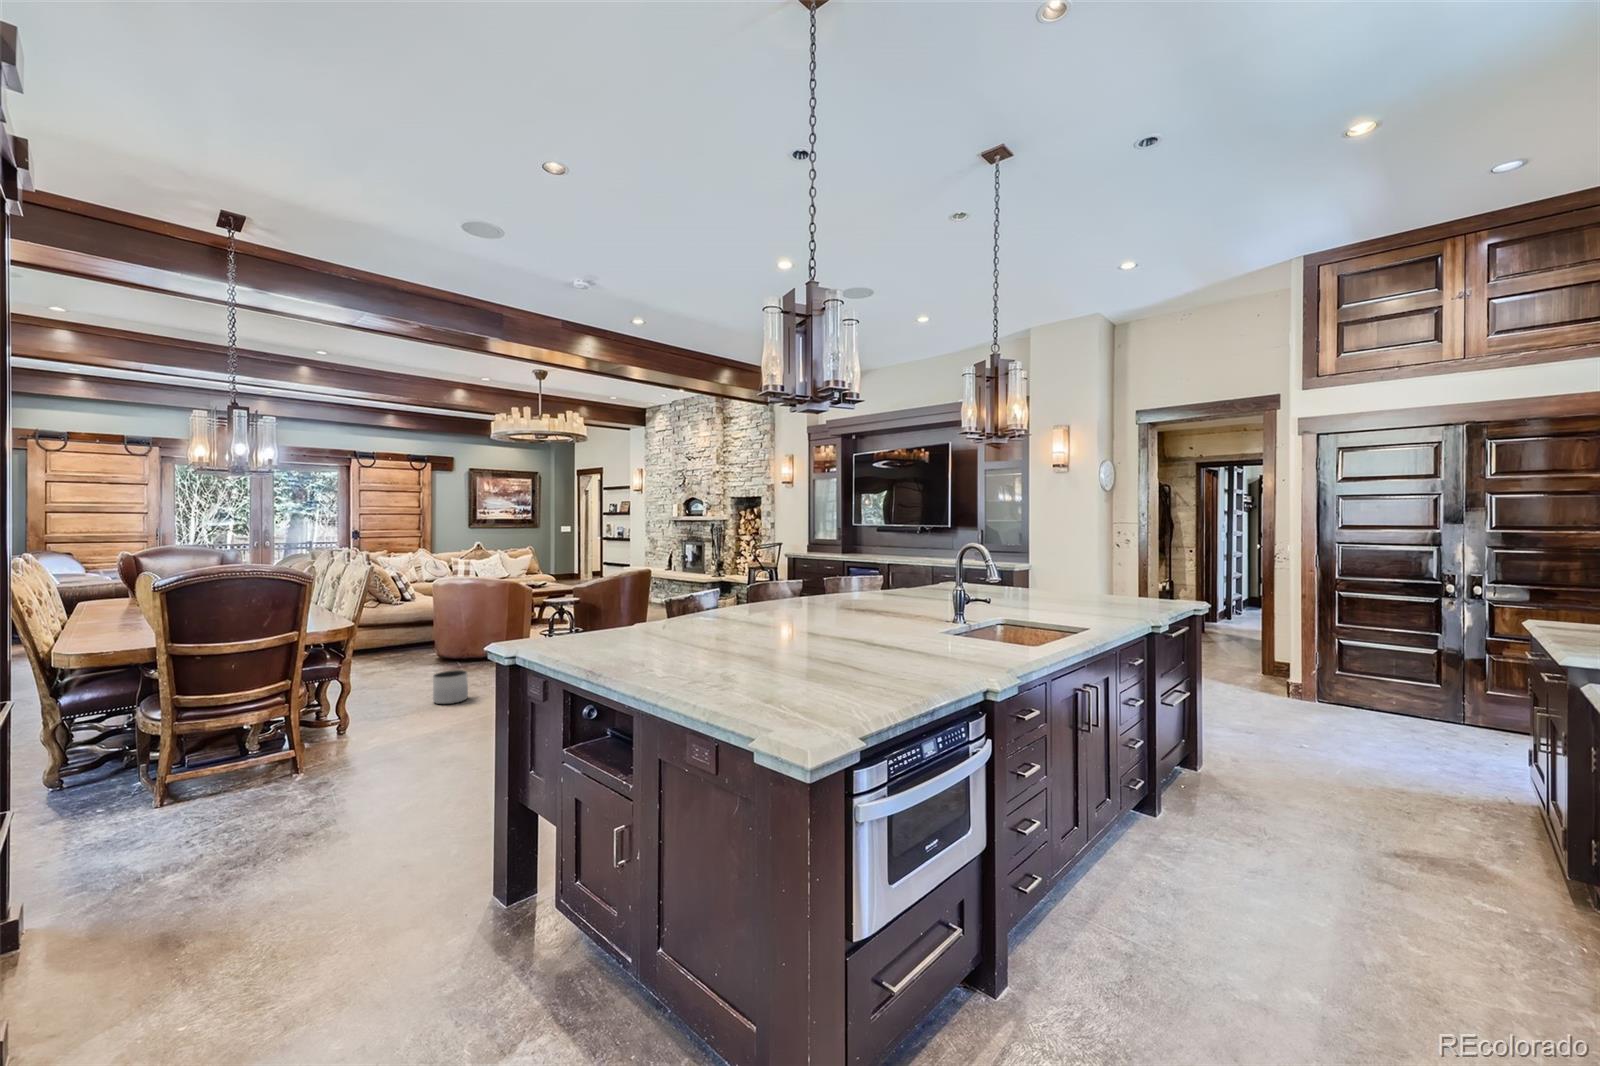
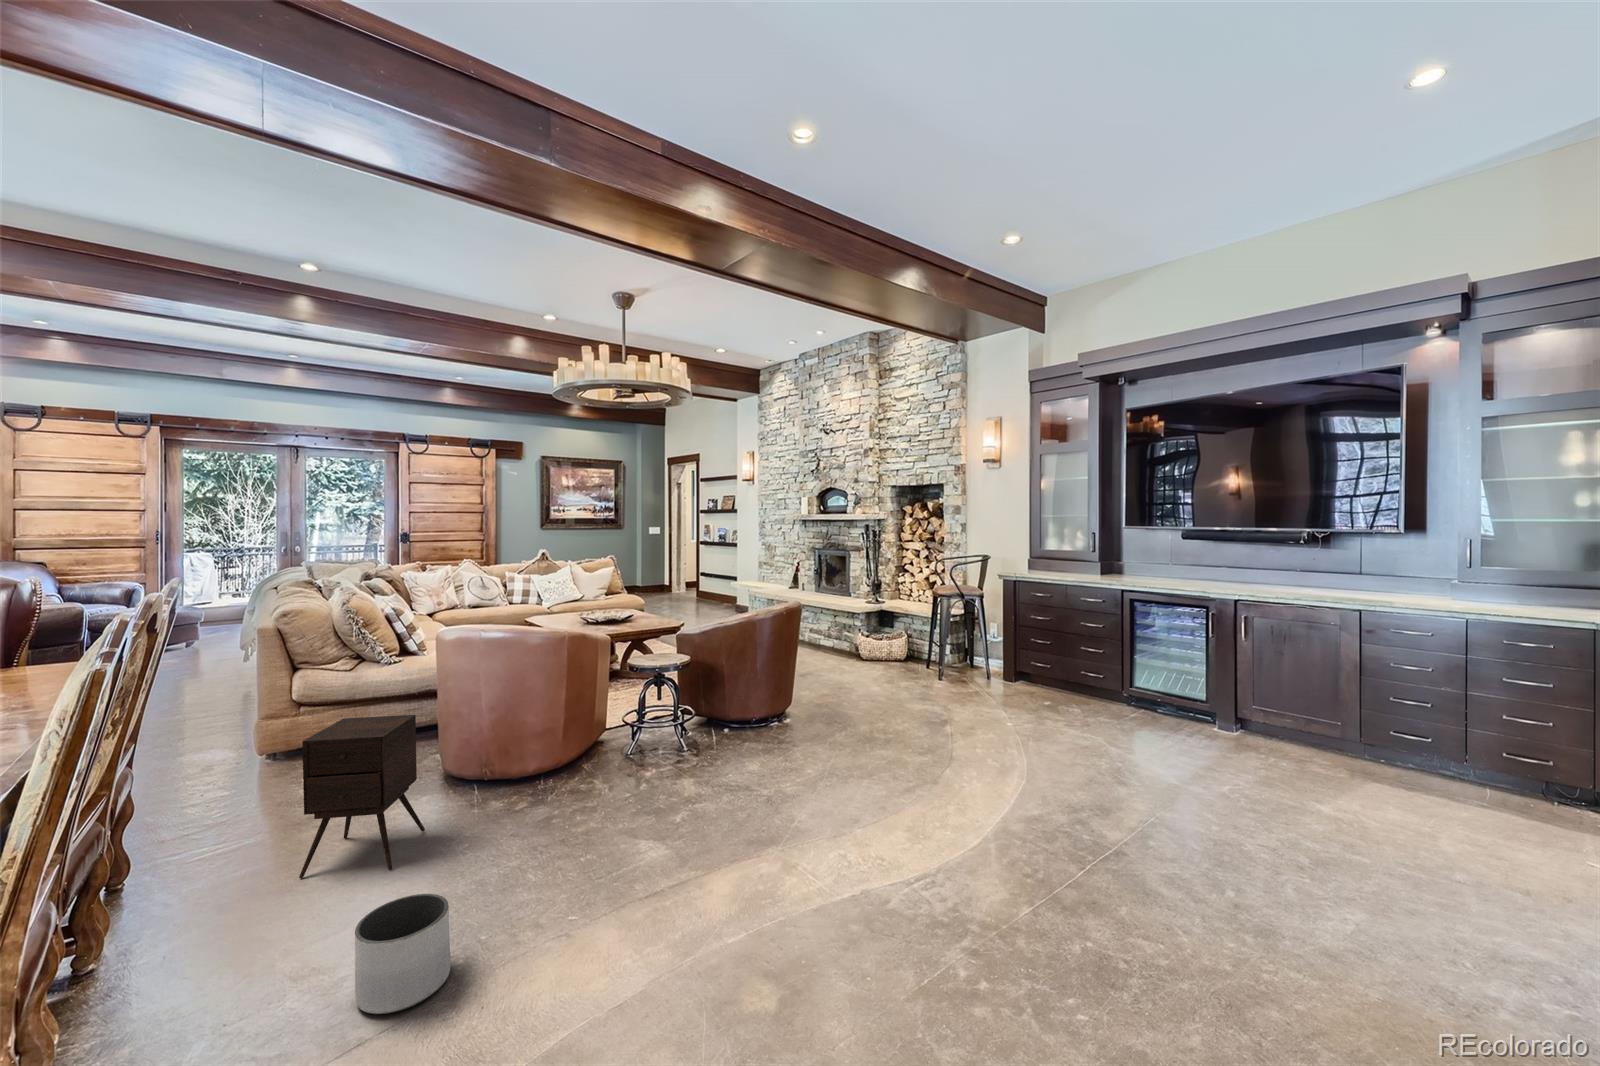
side table: none [385,617,437,685] -> present [299,715,425,878]

